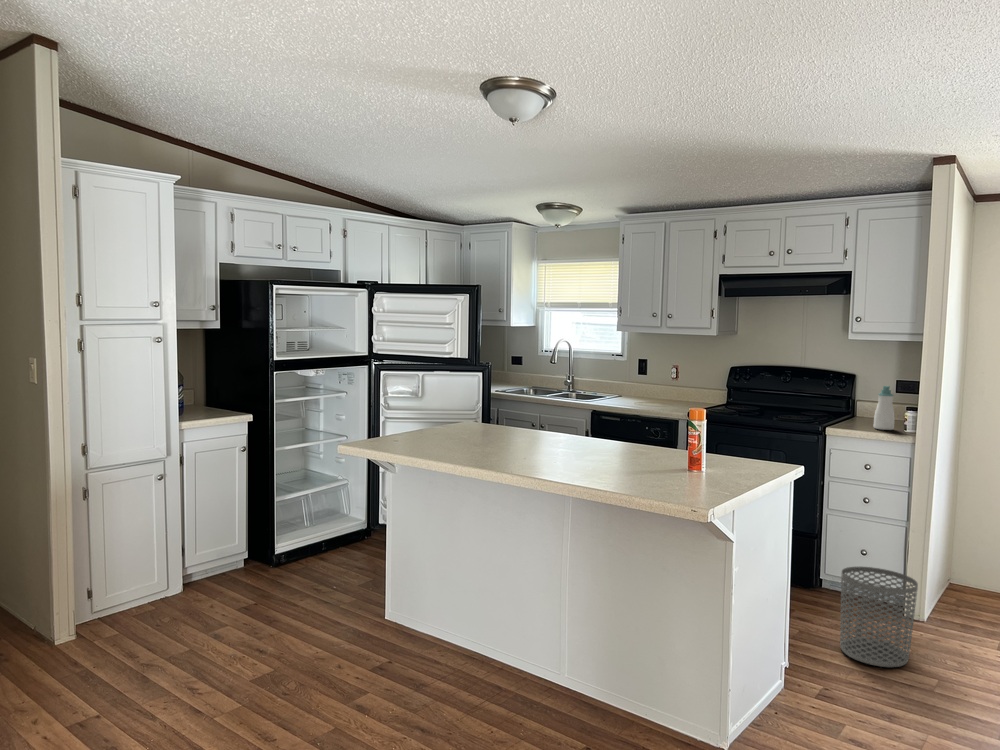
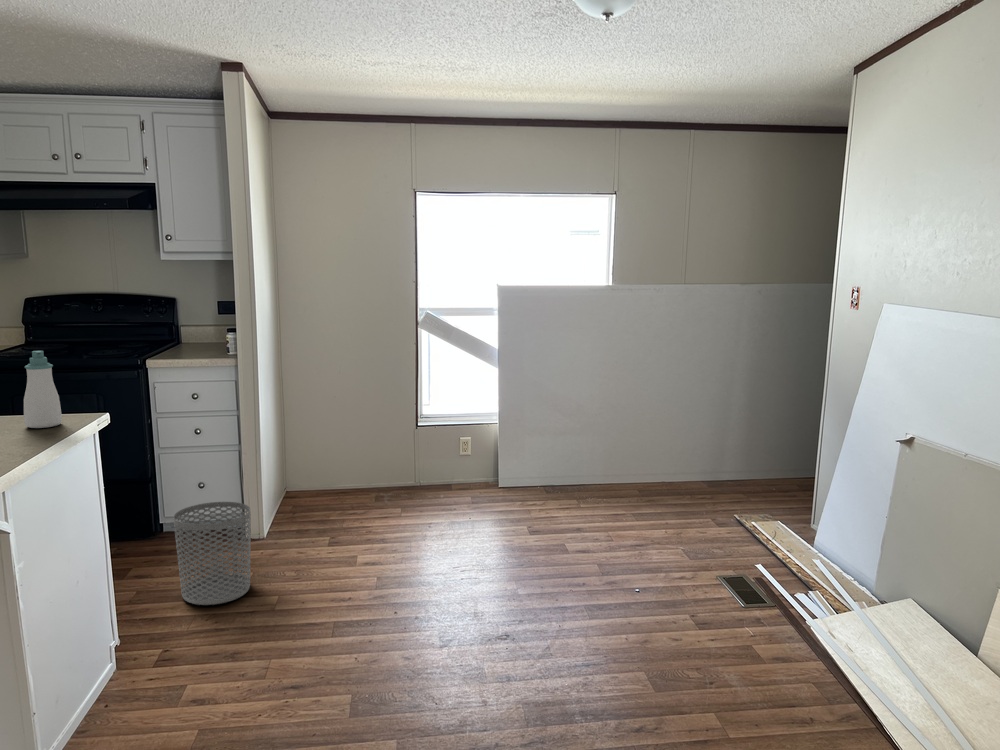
soap bottle: present [874,386,894,430] -> present [24,351,62,428]

